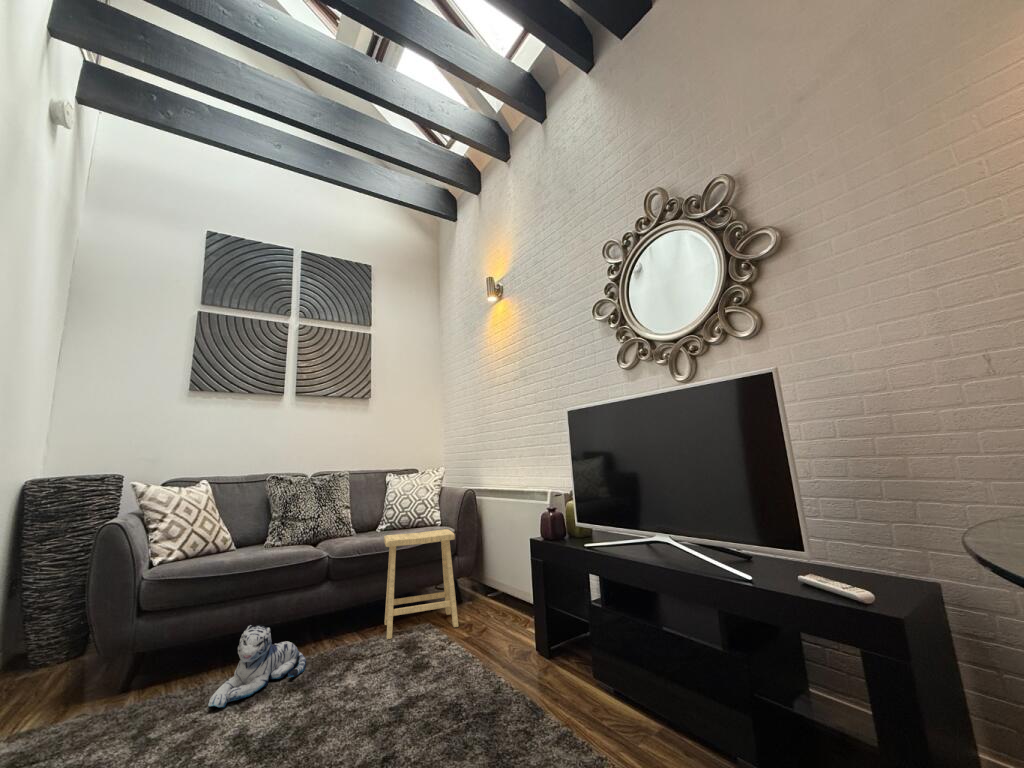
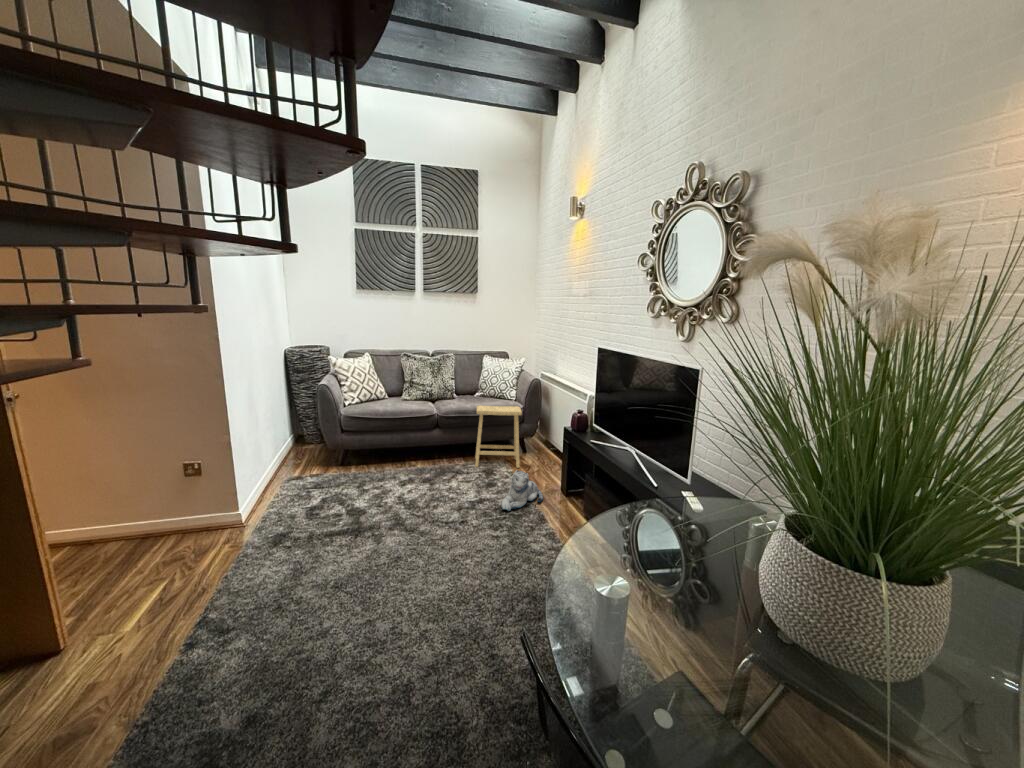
plush toy: present [208,625,306,708] -> present [502,470,543,511]

